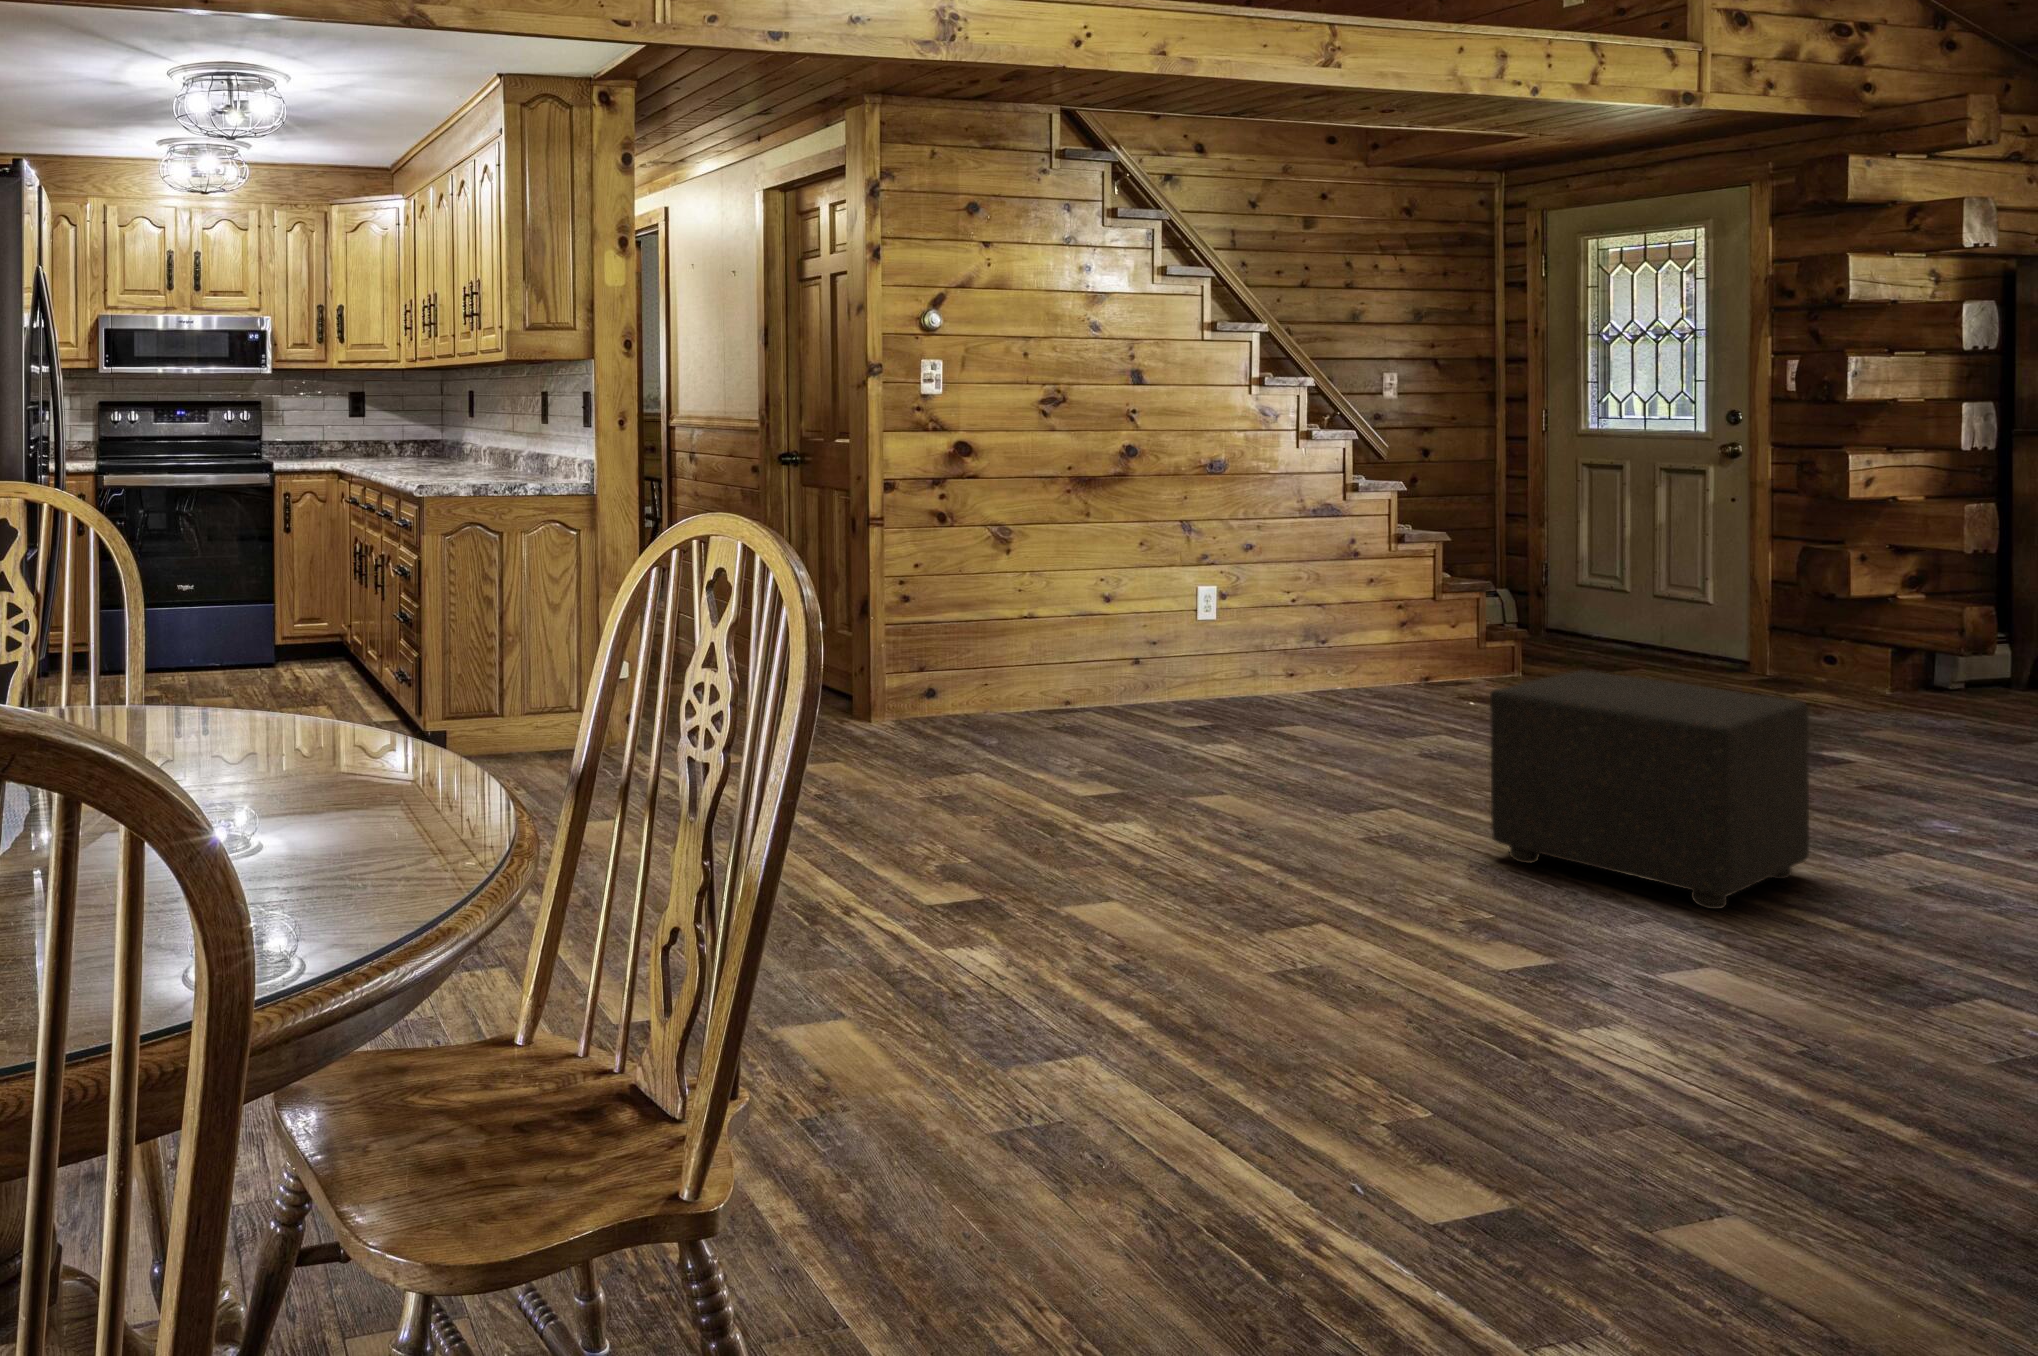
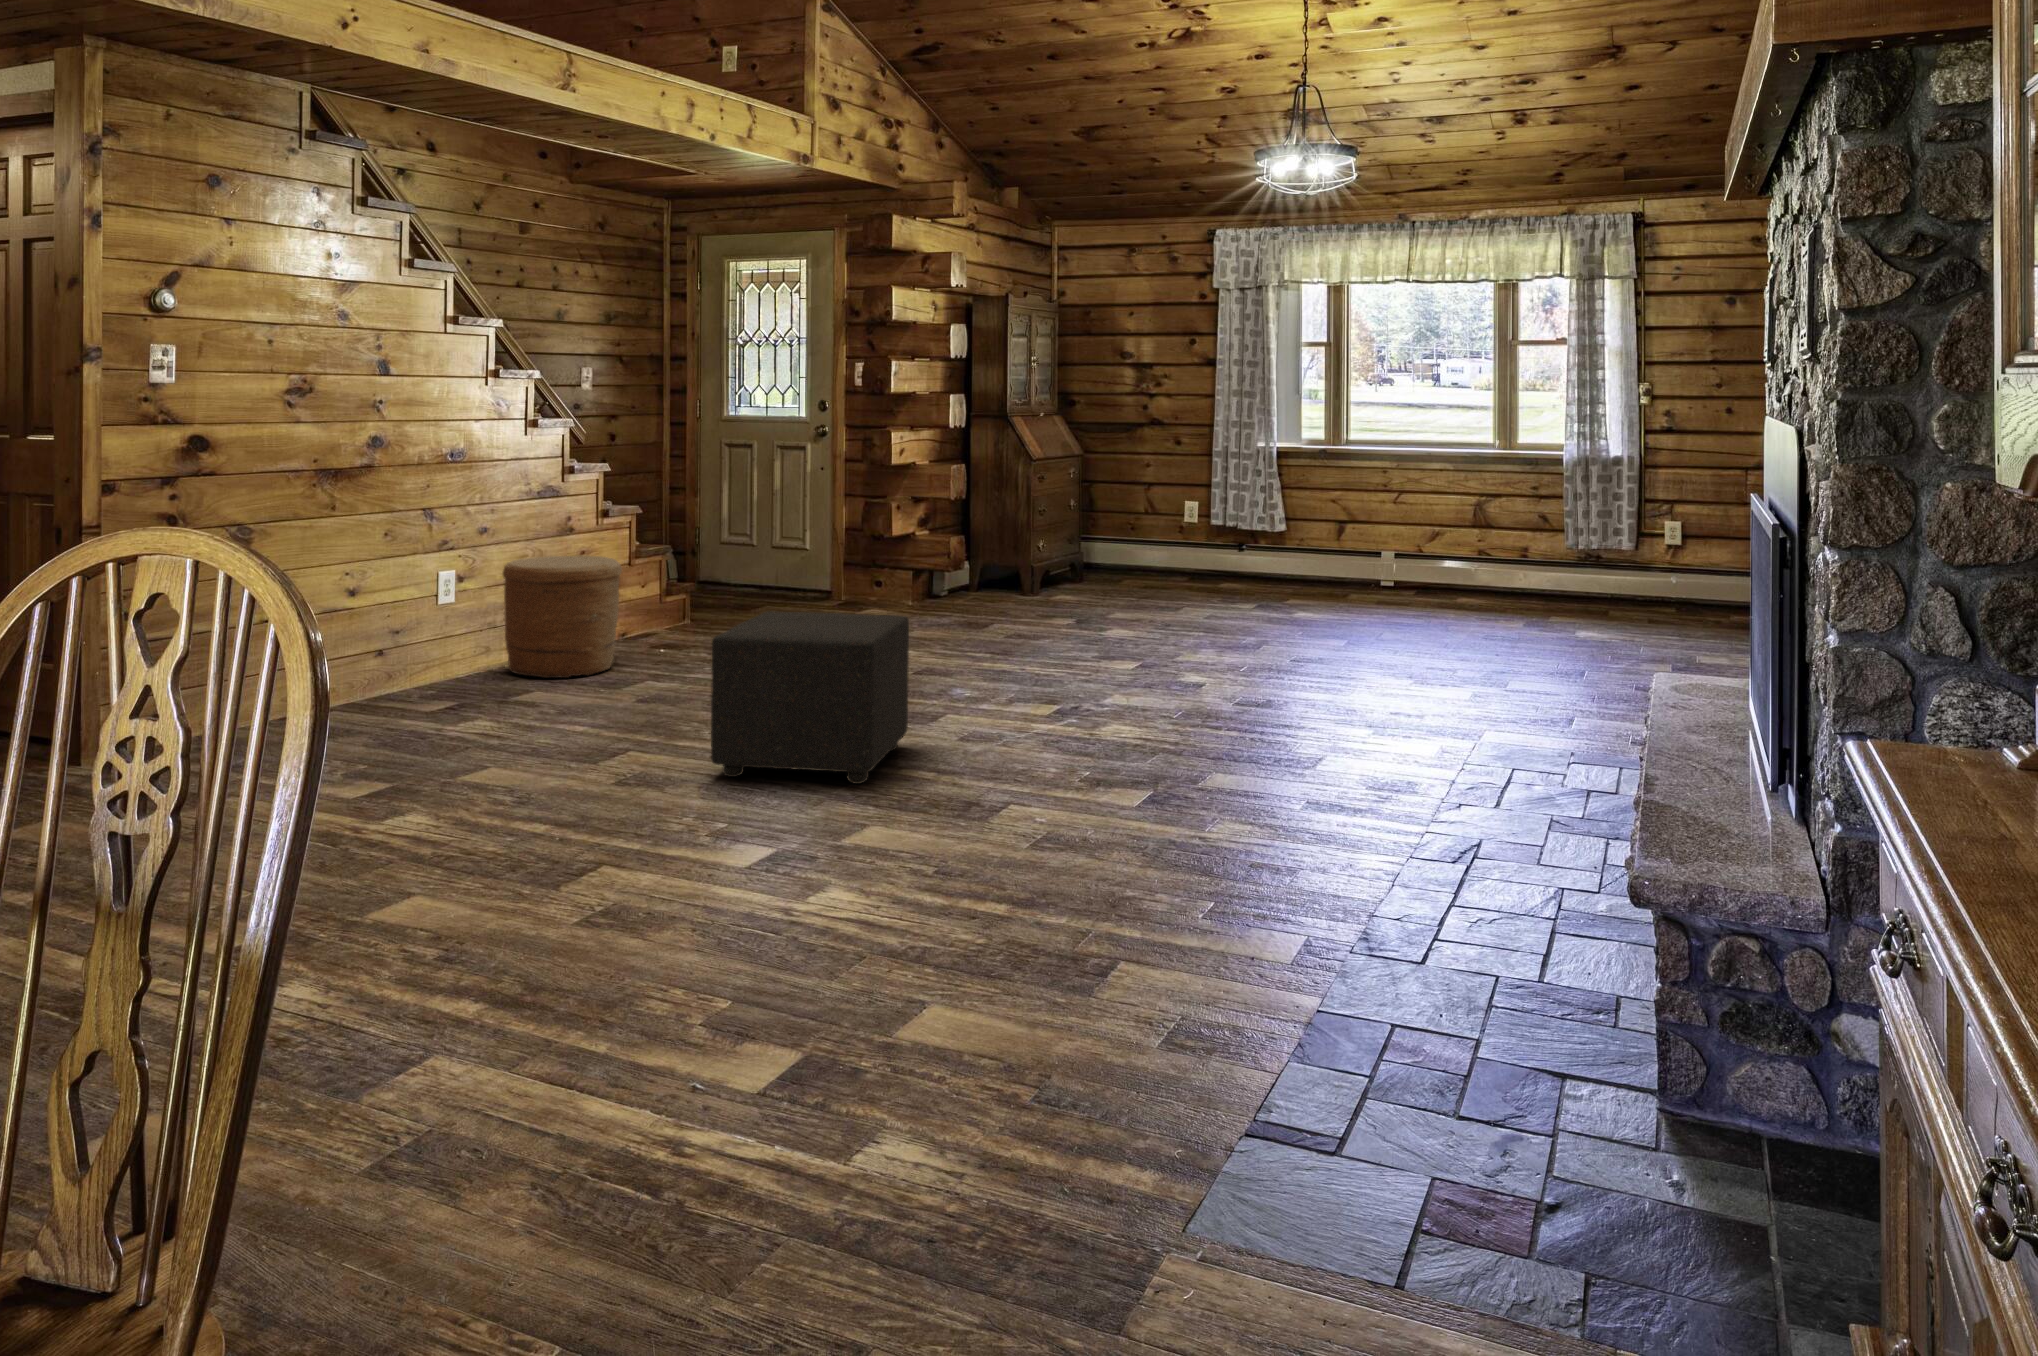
woven basket: none [1272,581,1415,718] -> present [503,556,622,678]

